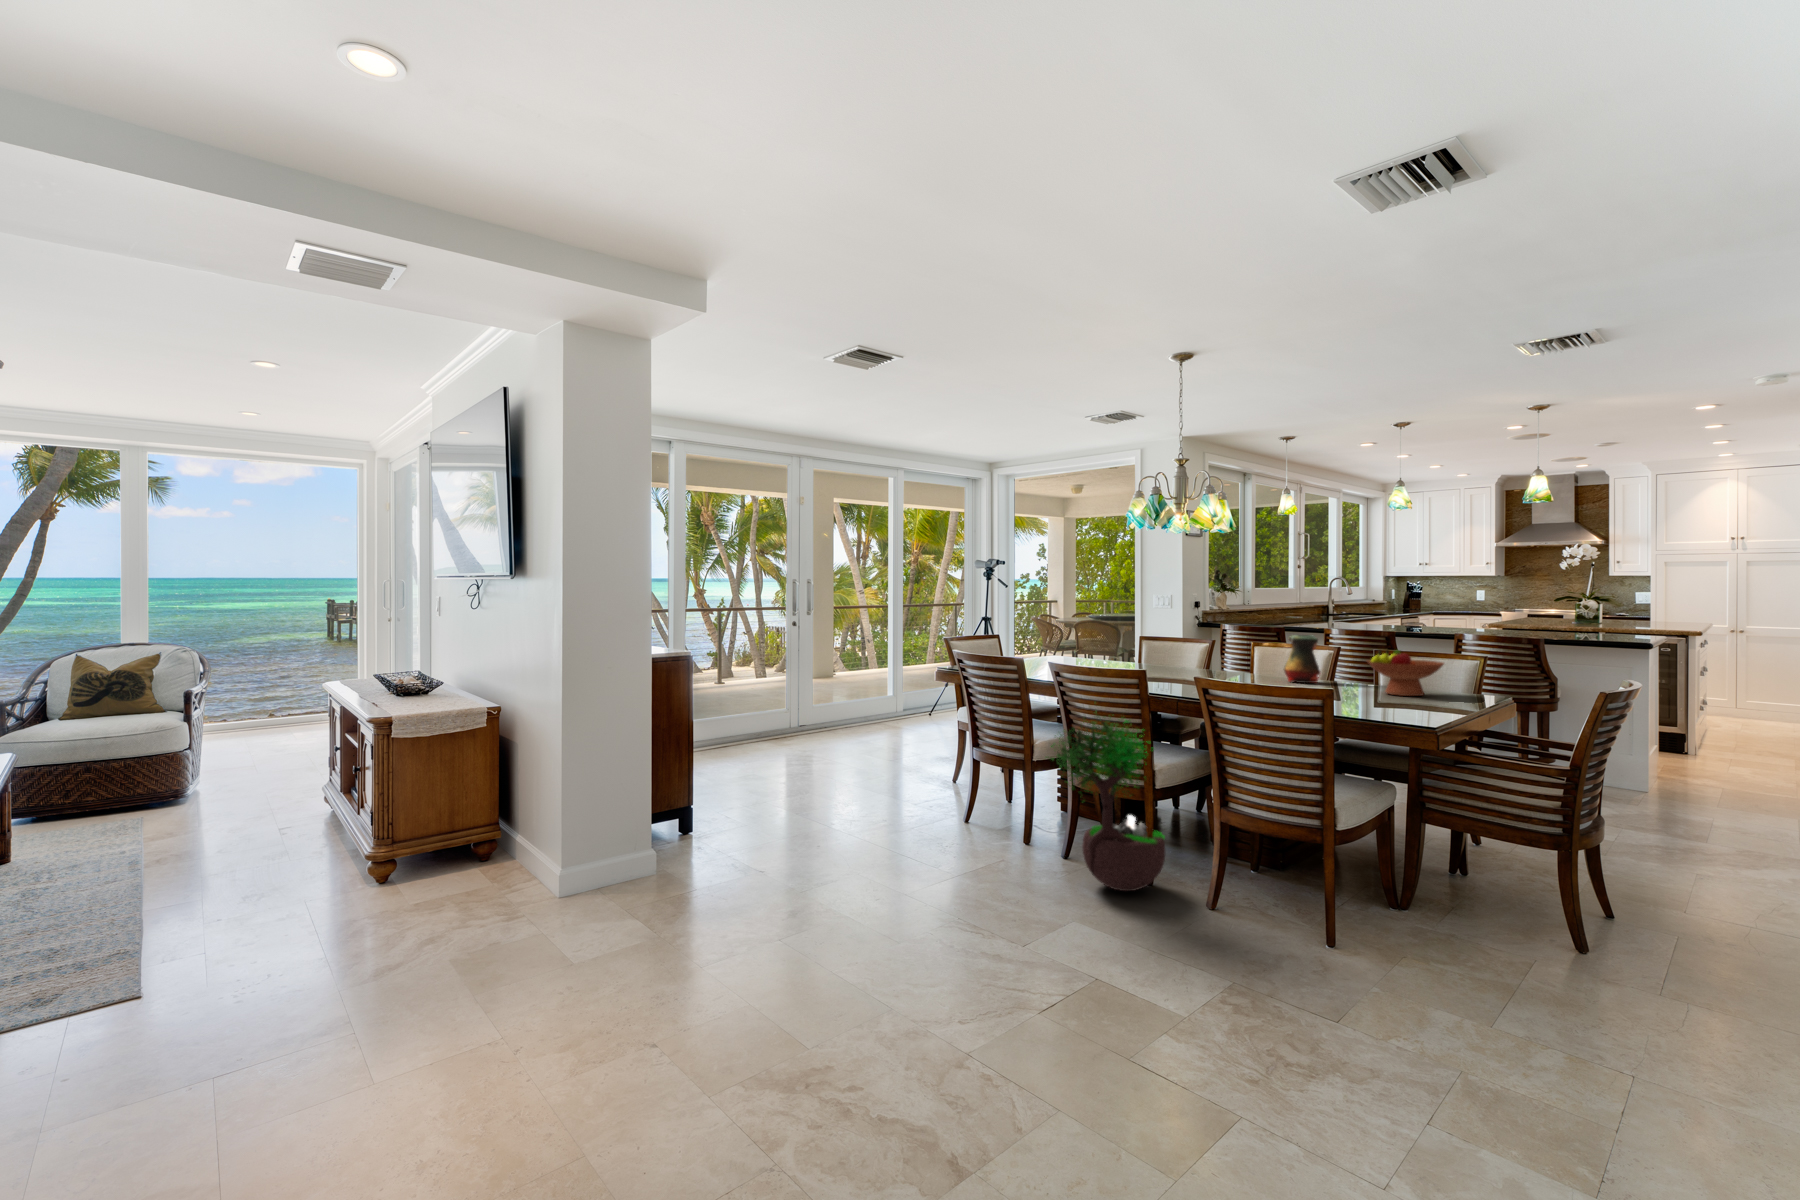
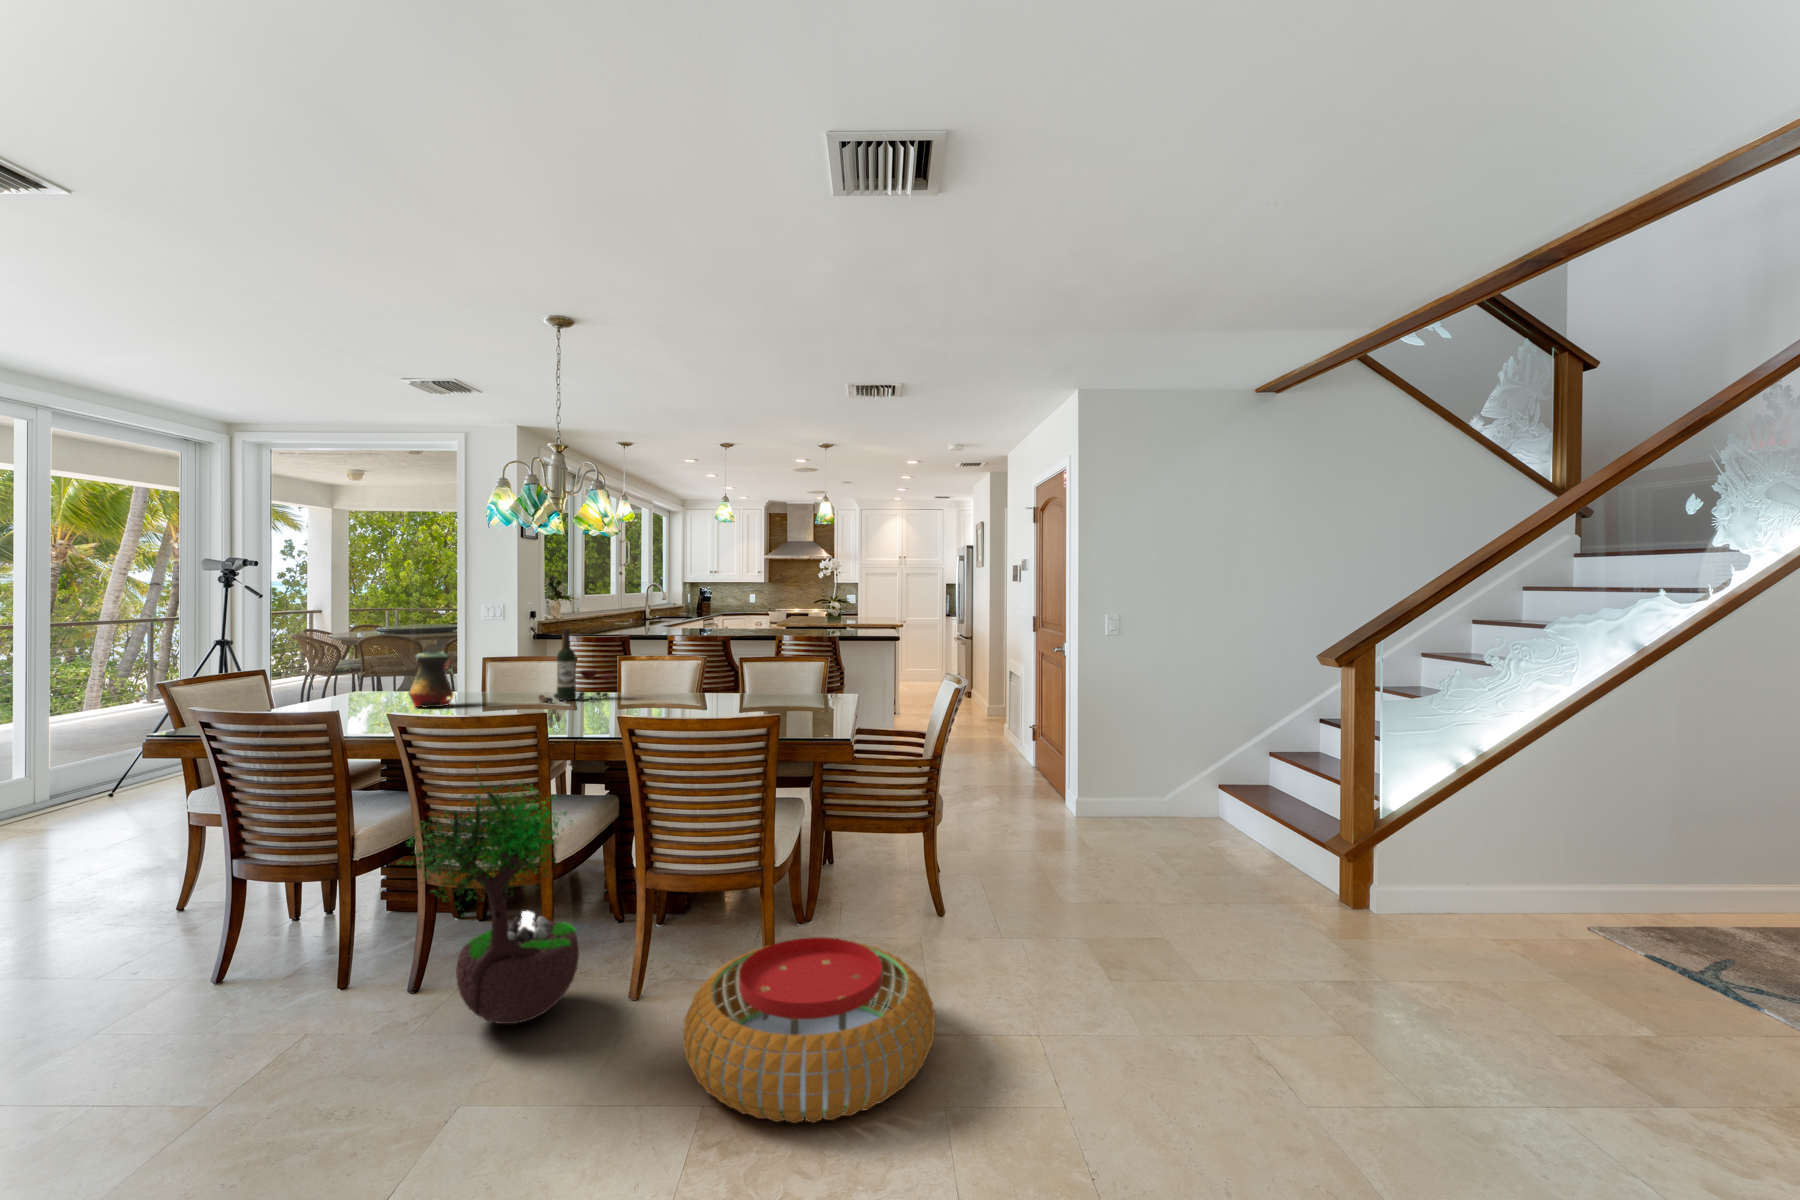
wine bottle: none [1175,614,1239,677] -> present [539,629,613,702]
vase: present [1284,635,1321,683] -> present [409,652,453,707]
fruit bowl: present [1367,650,1444,696] -> none [761,661,830,708]
pouf: none [1218,877,1453,1012] -> present [683,937,935,1123]

